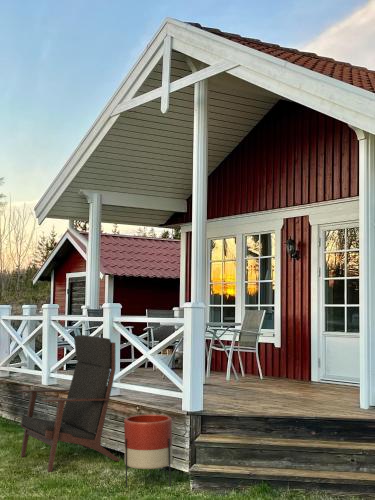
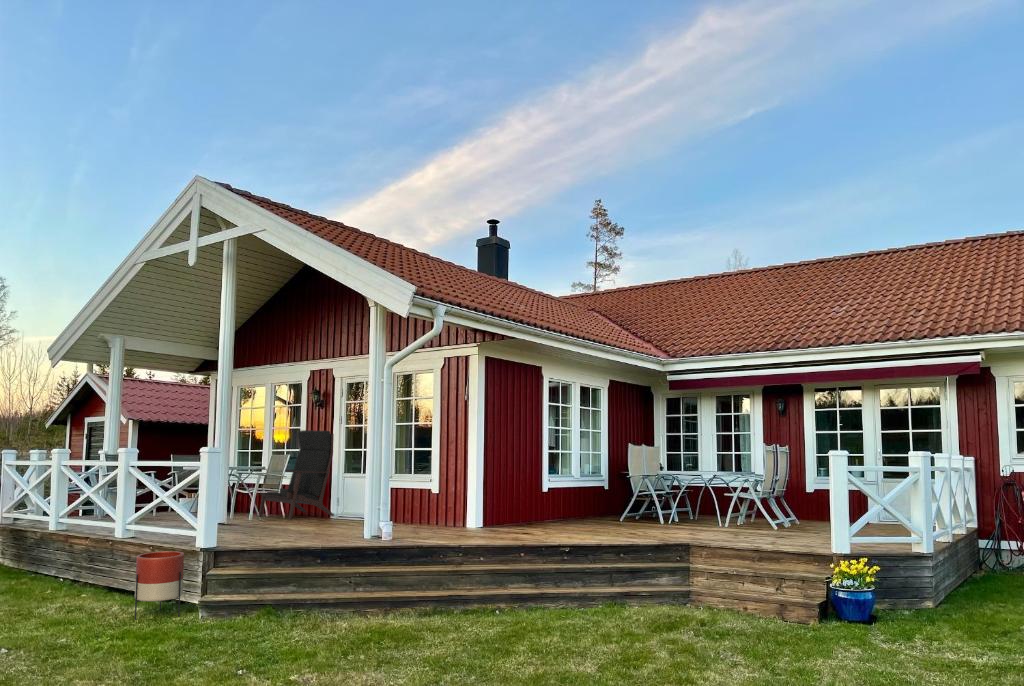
lounge chair: present [16,335,120,472] -> present [257,430,334,520]

